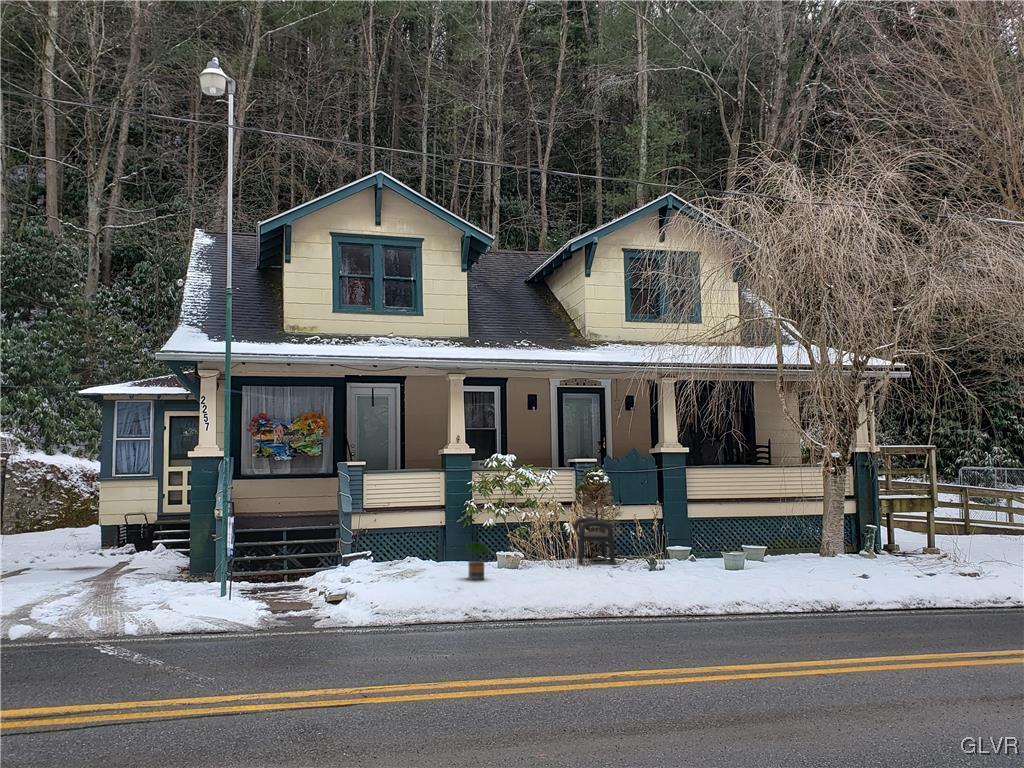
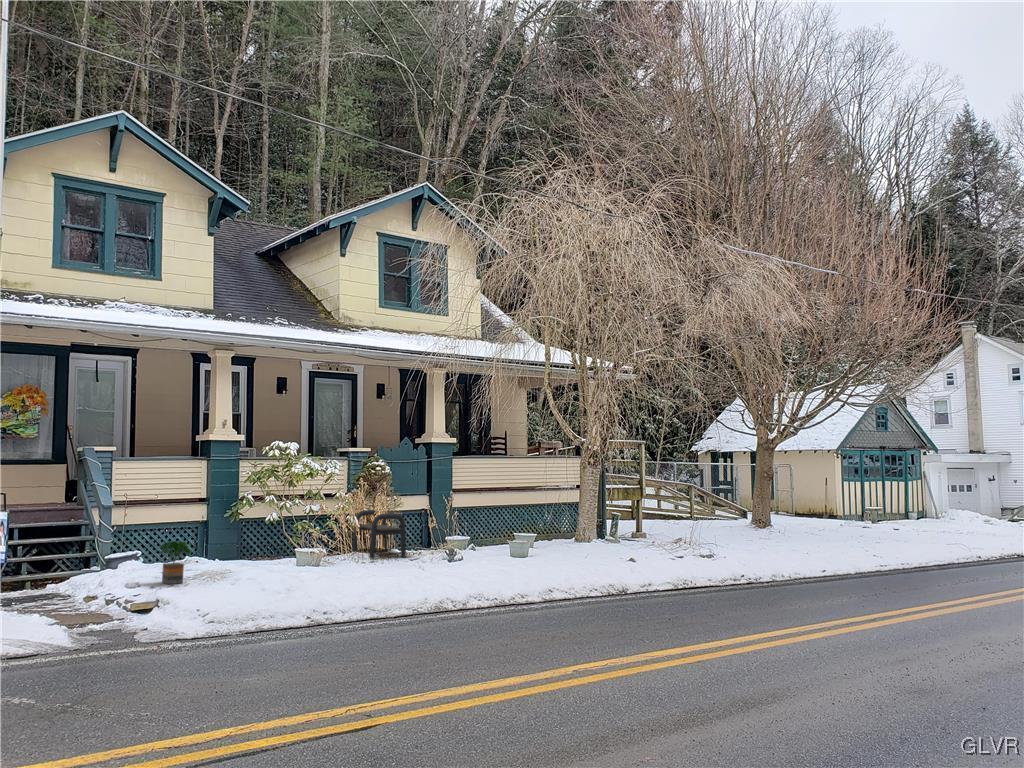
potted tree: present [466,542,489,580] -> present [161,541,191,584]

